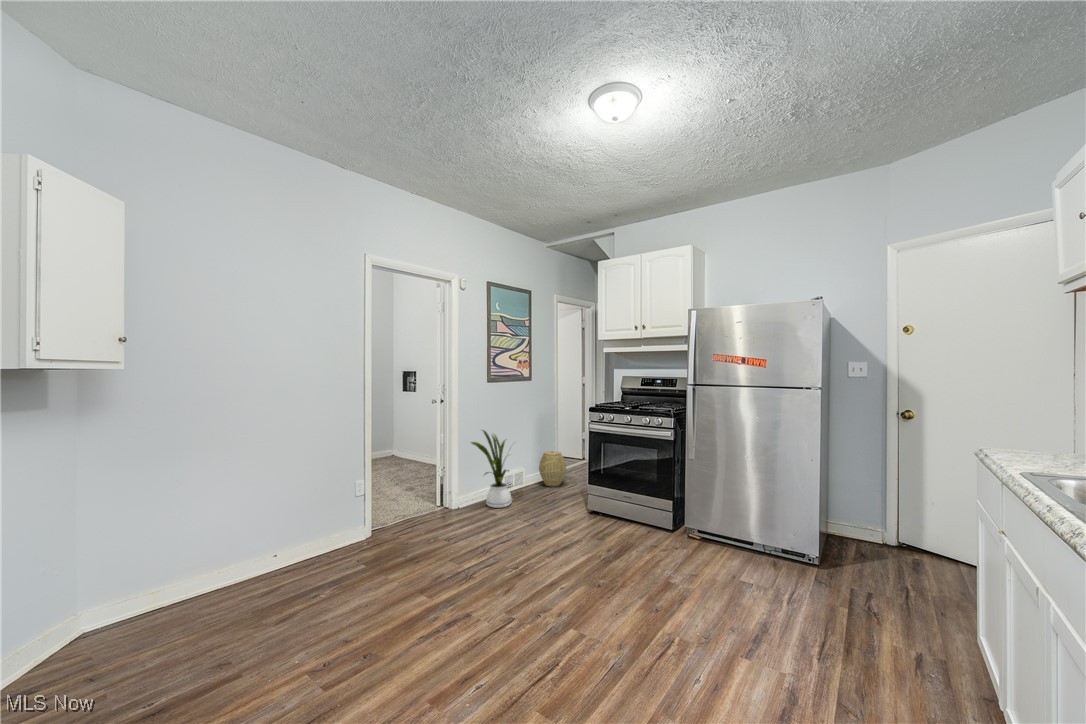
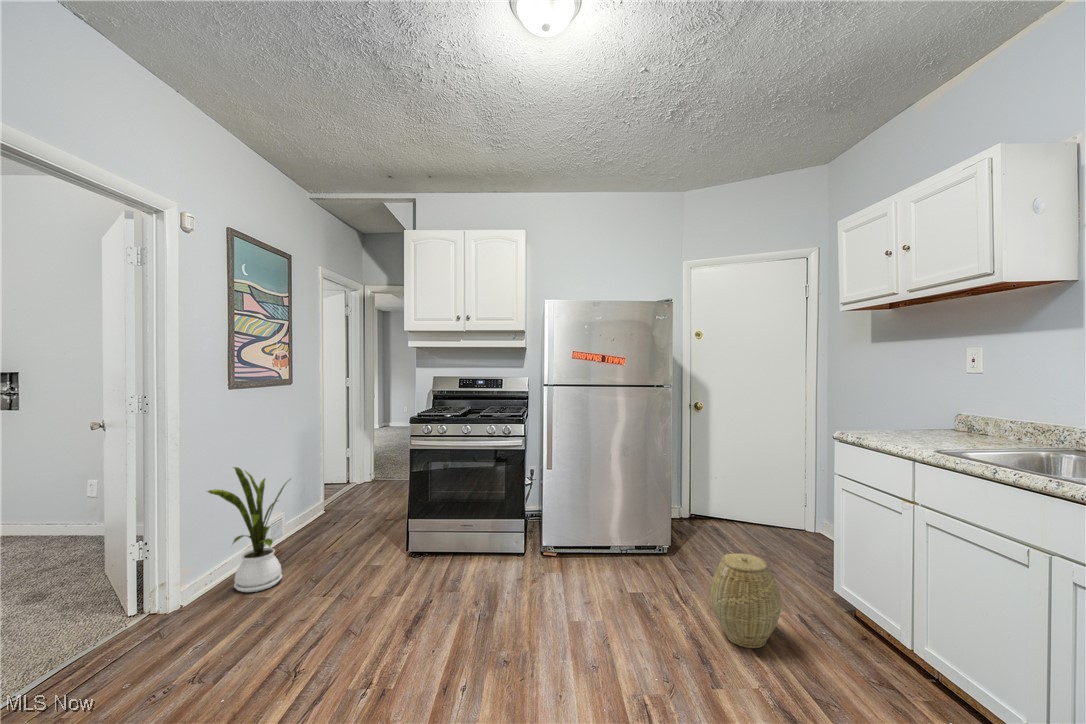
woven basket: present [539,451,566,487] -> present [710,553,781,648]

